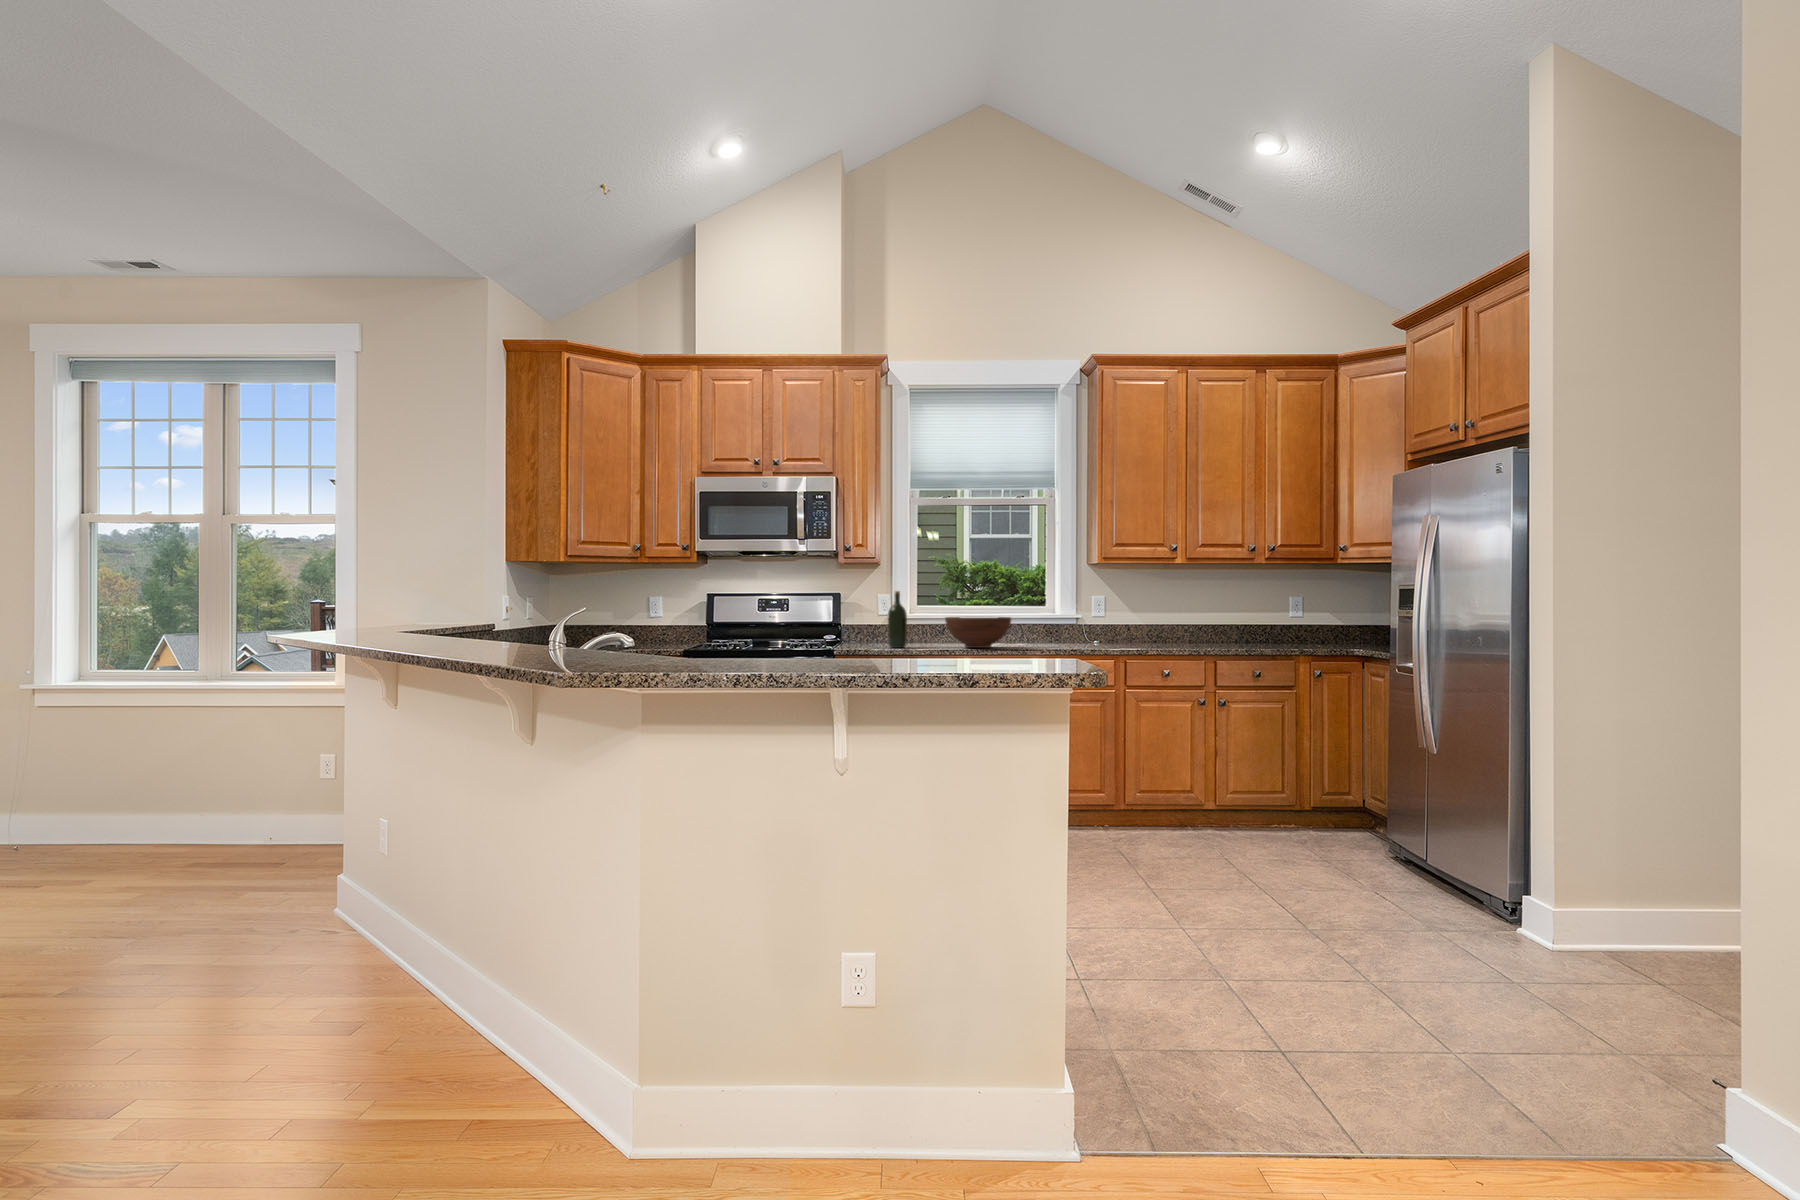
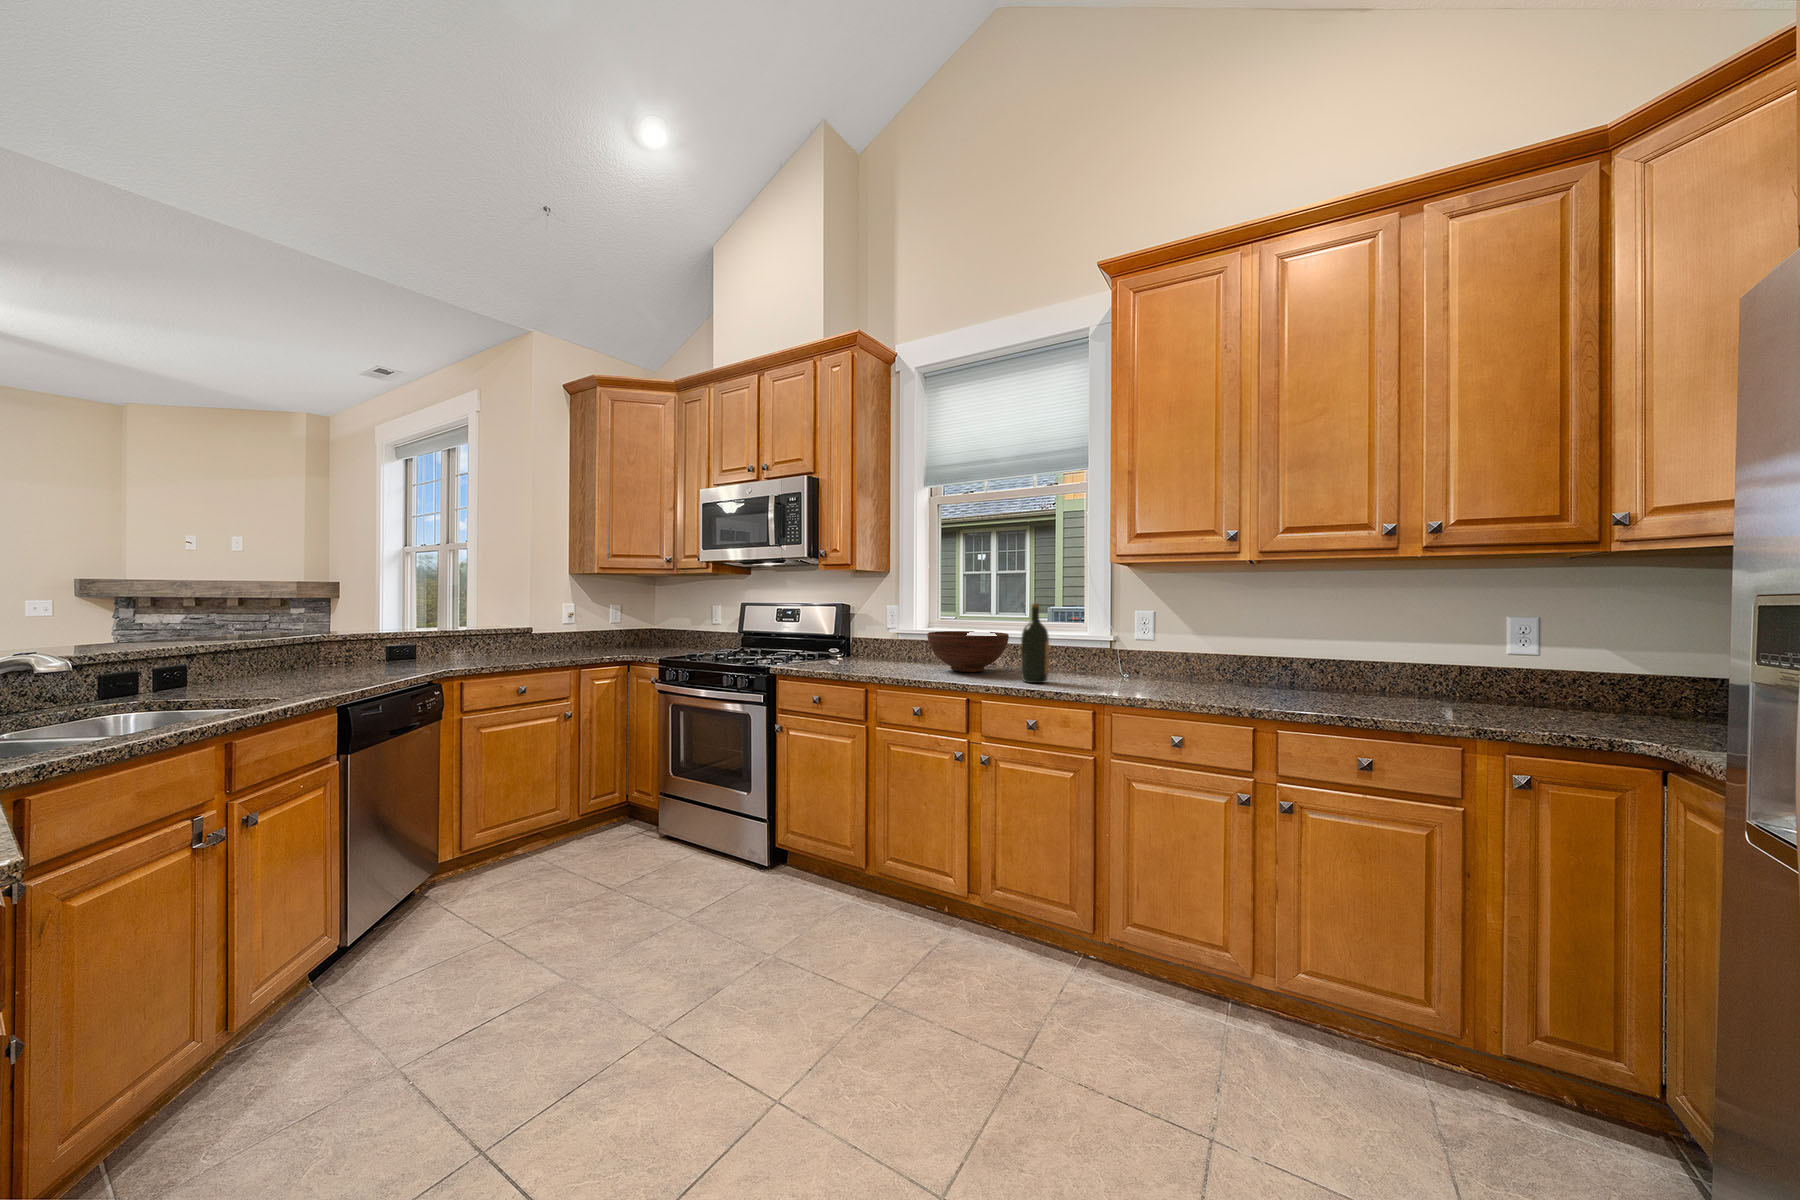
wine bottle: present [888,591,907,648] -> present [1021,603,1049,683]

